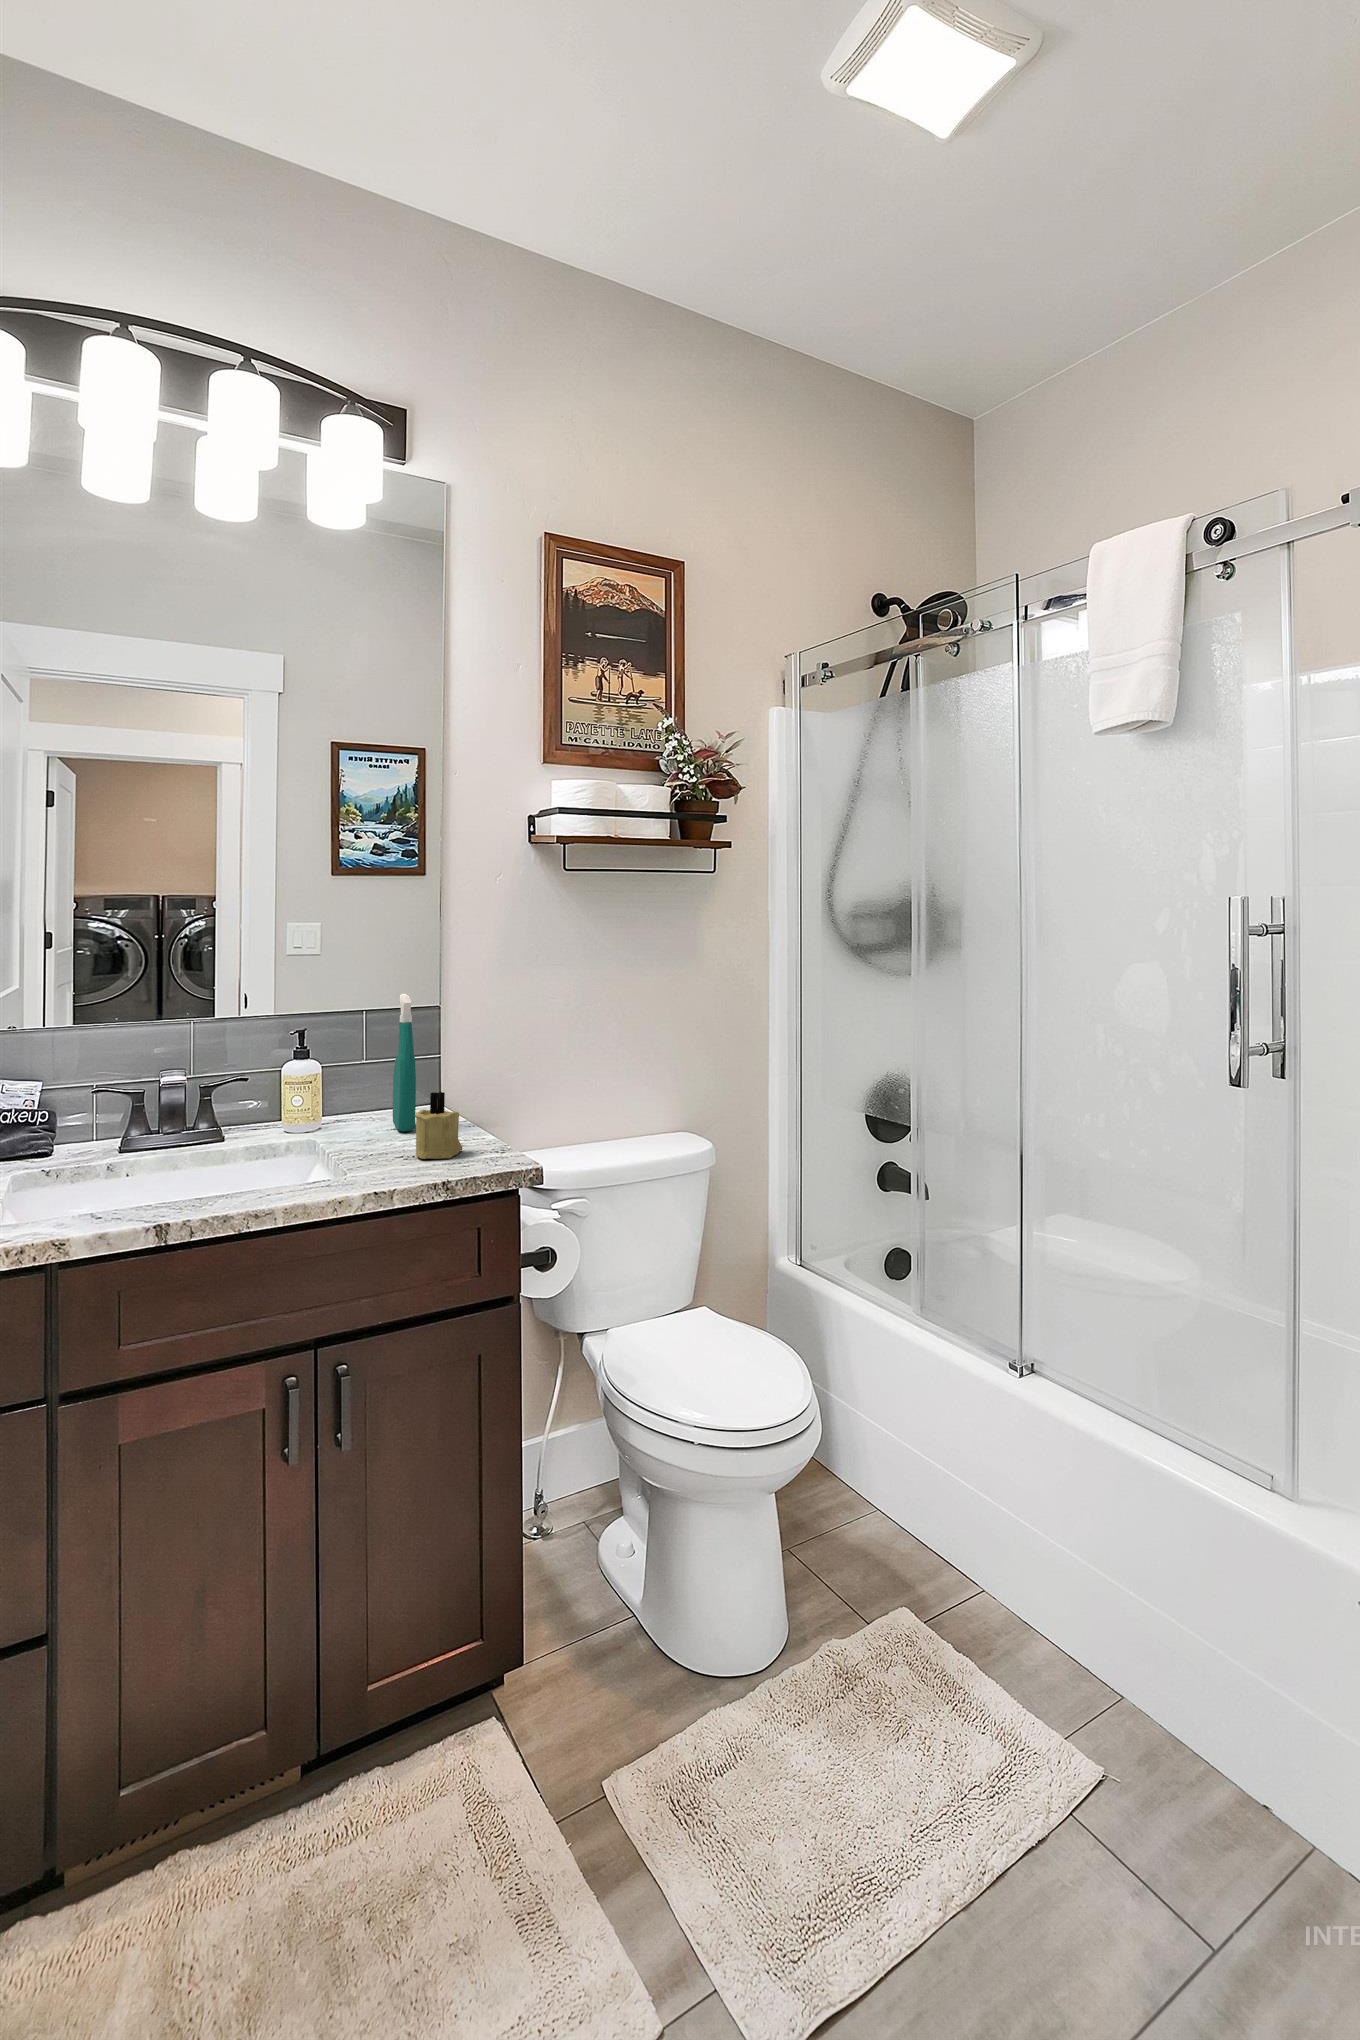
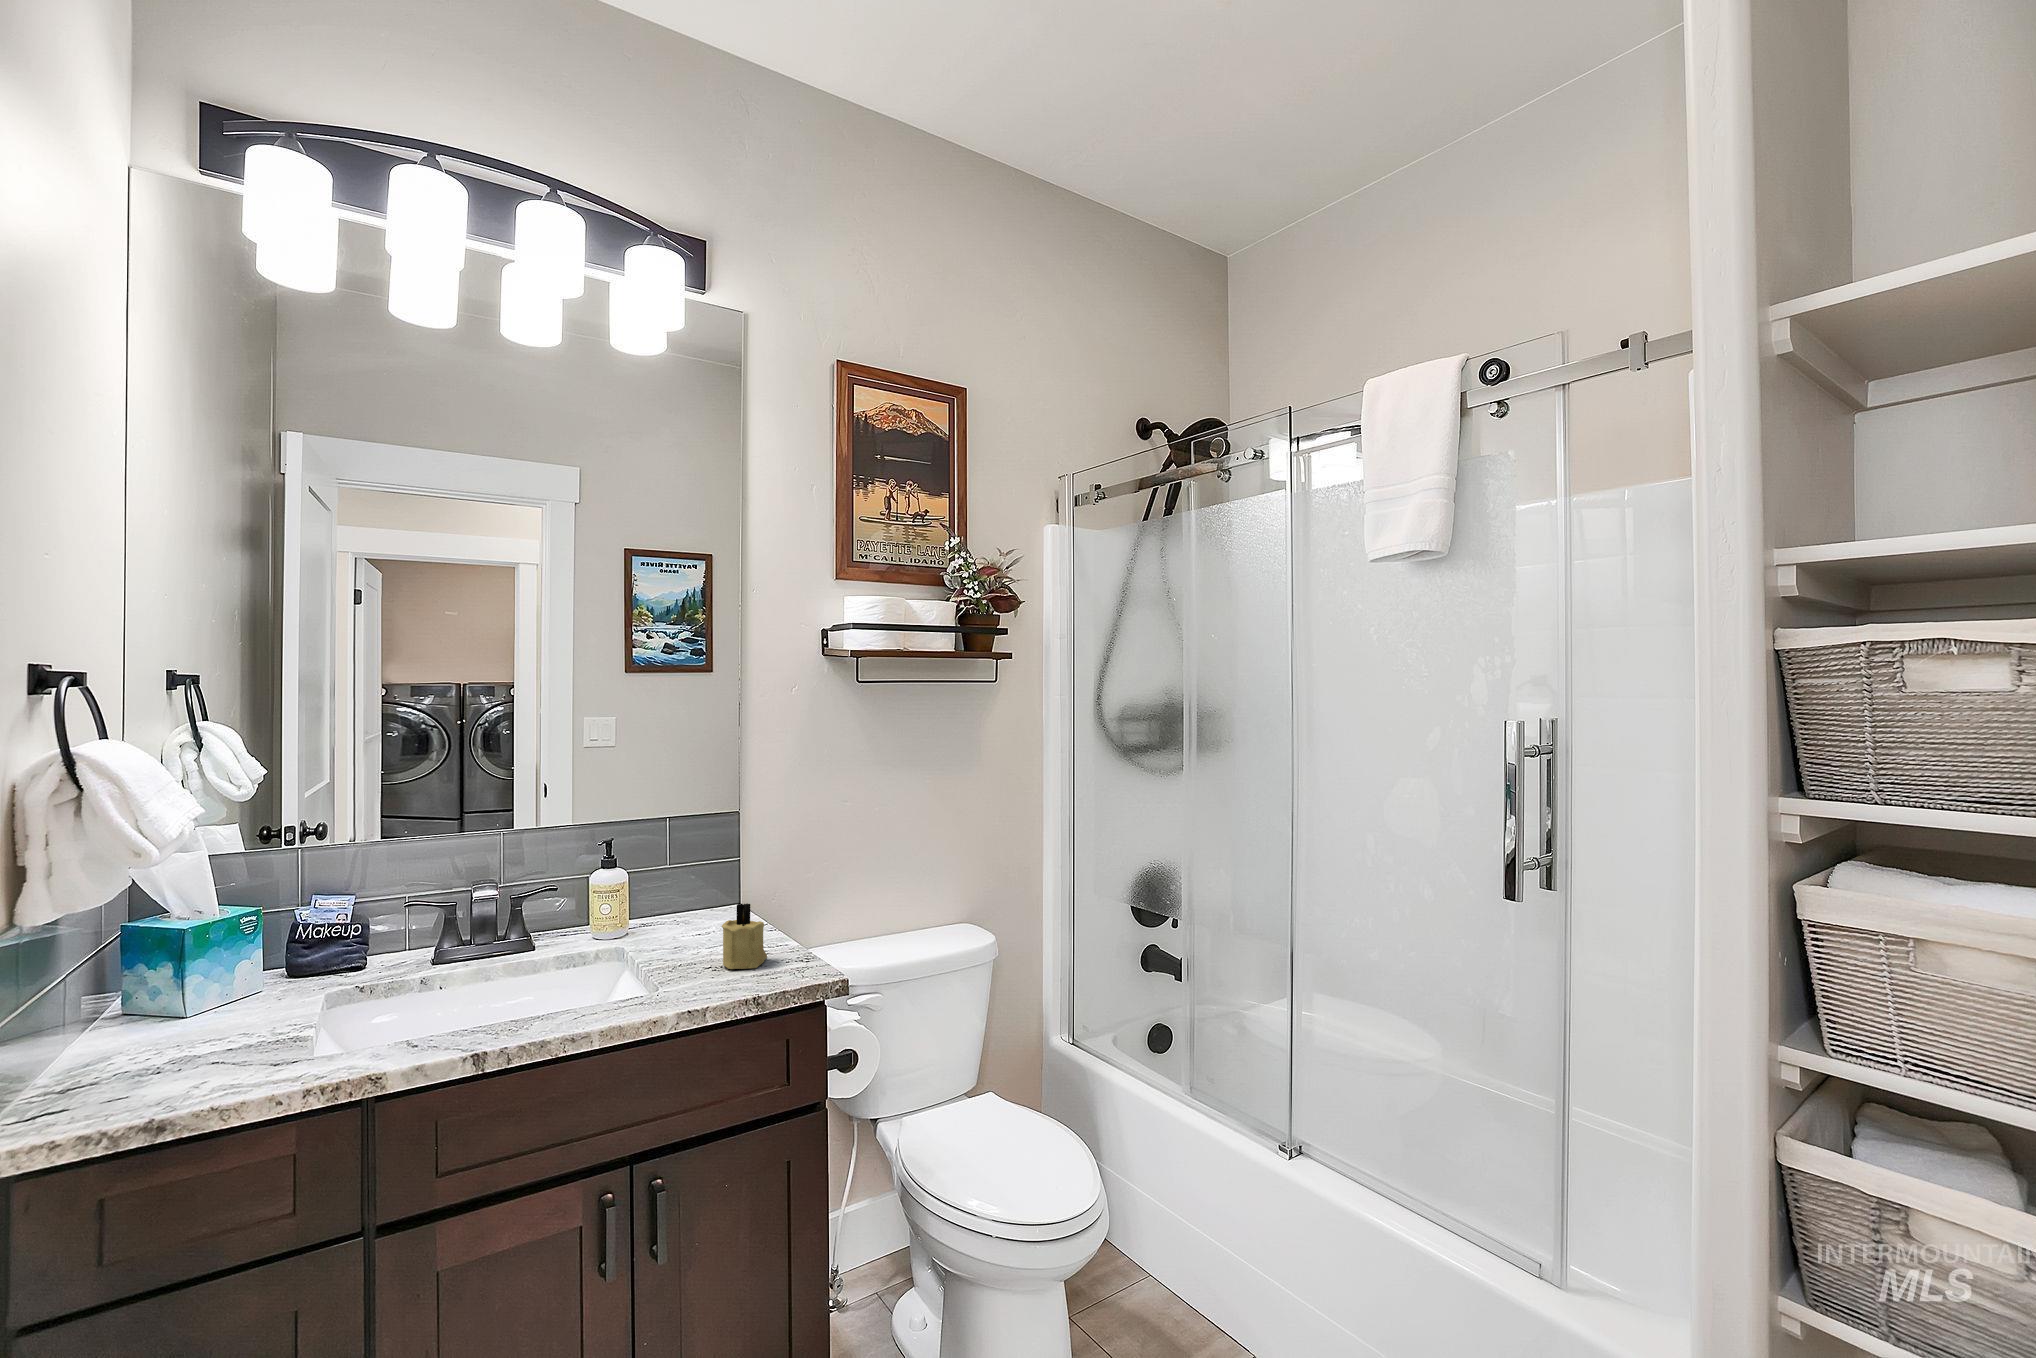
spray bottle: present [393,994,416,1132] -> none [694,803,718,936]

